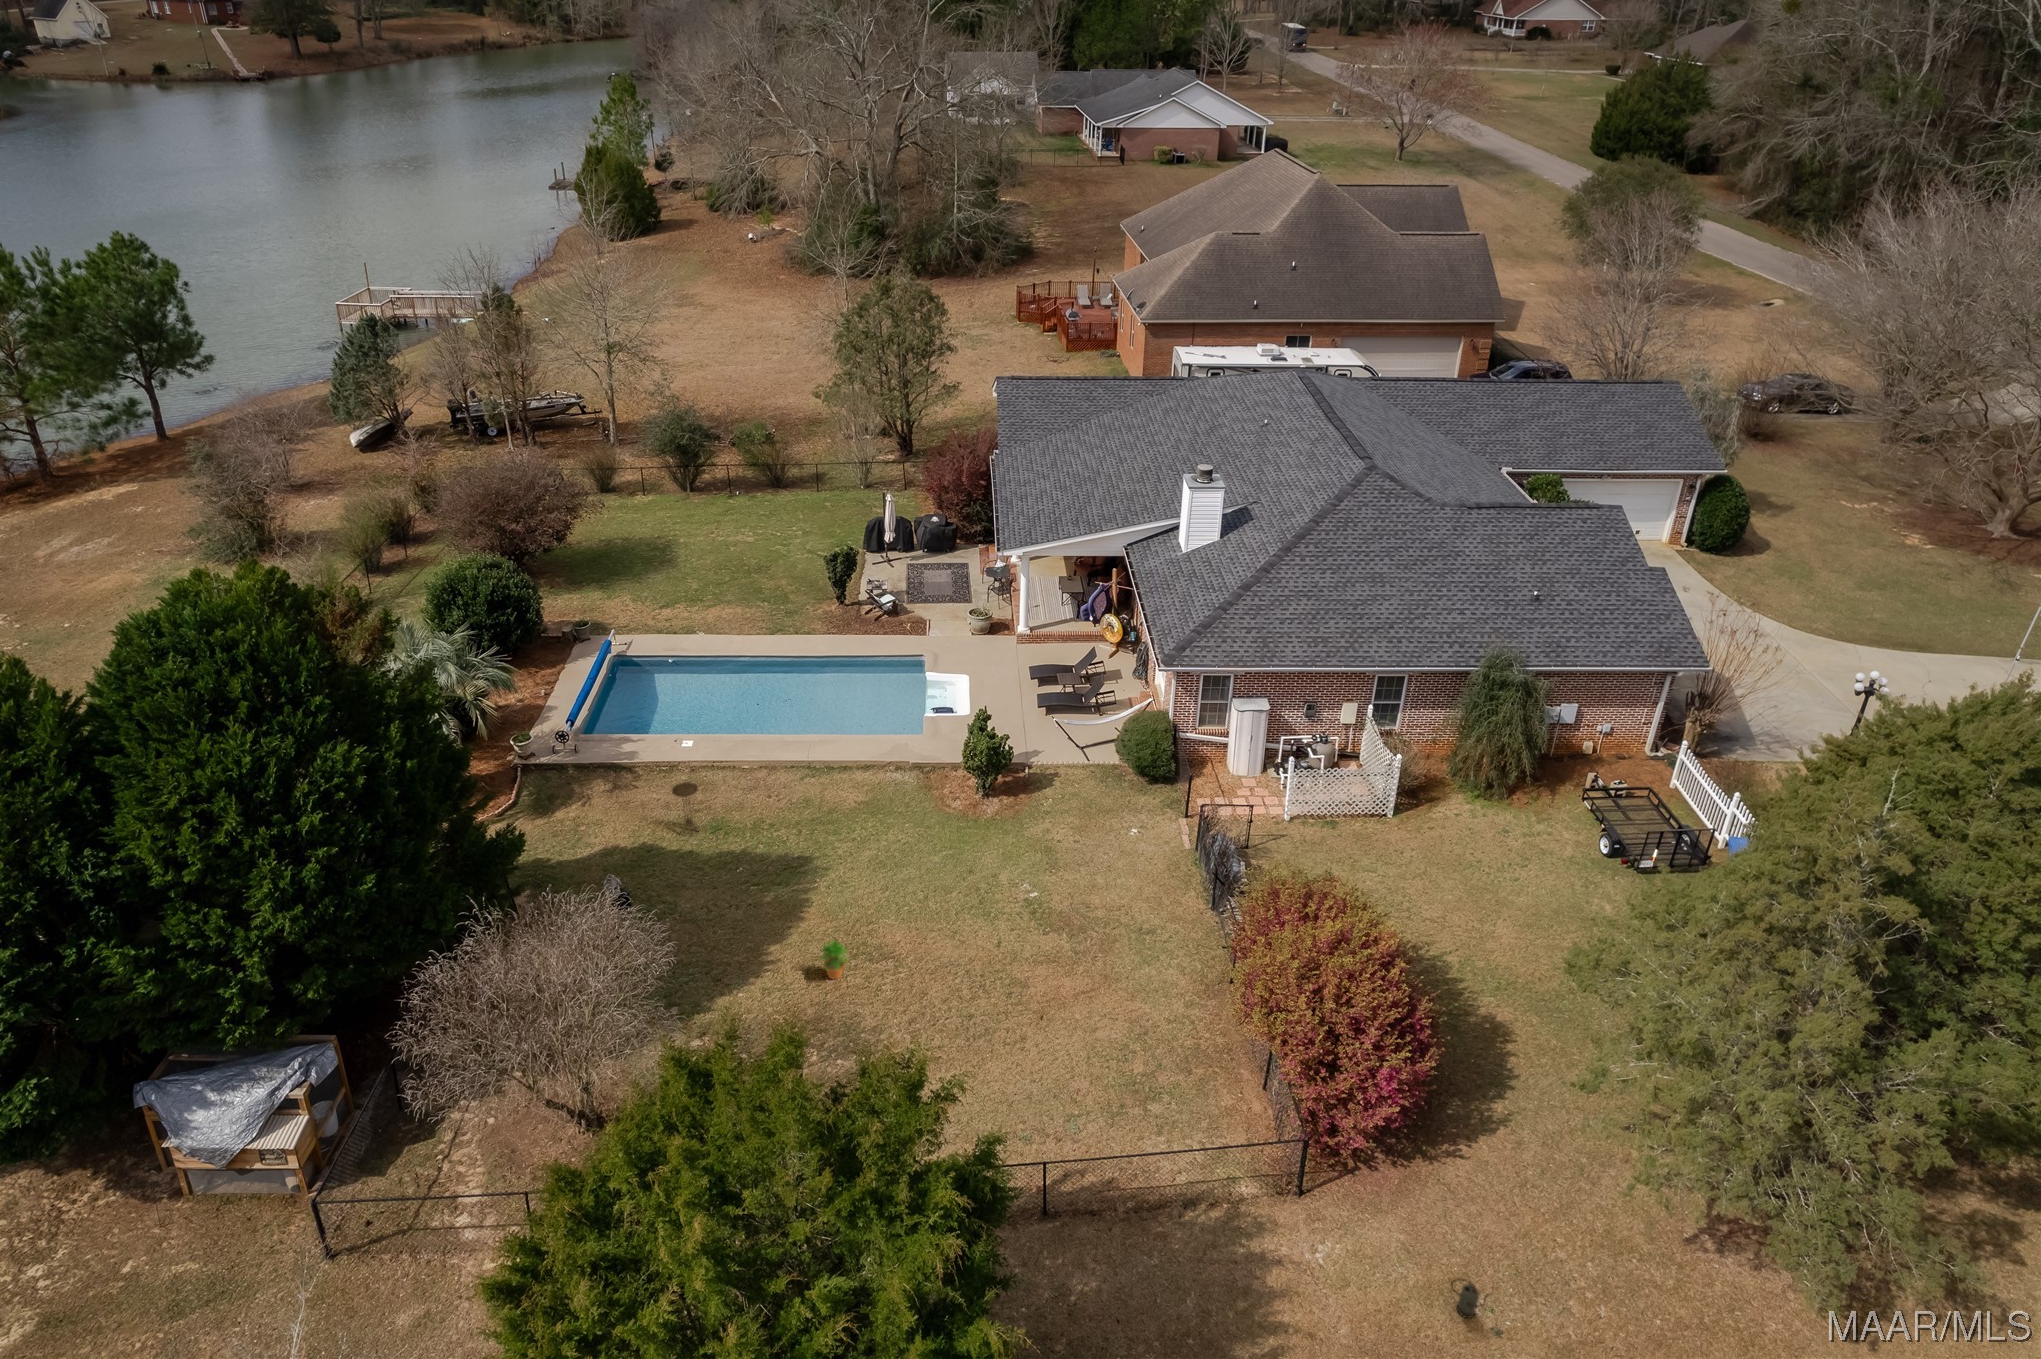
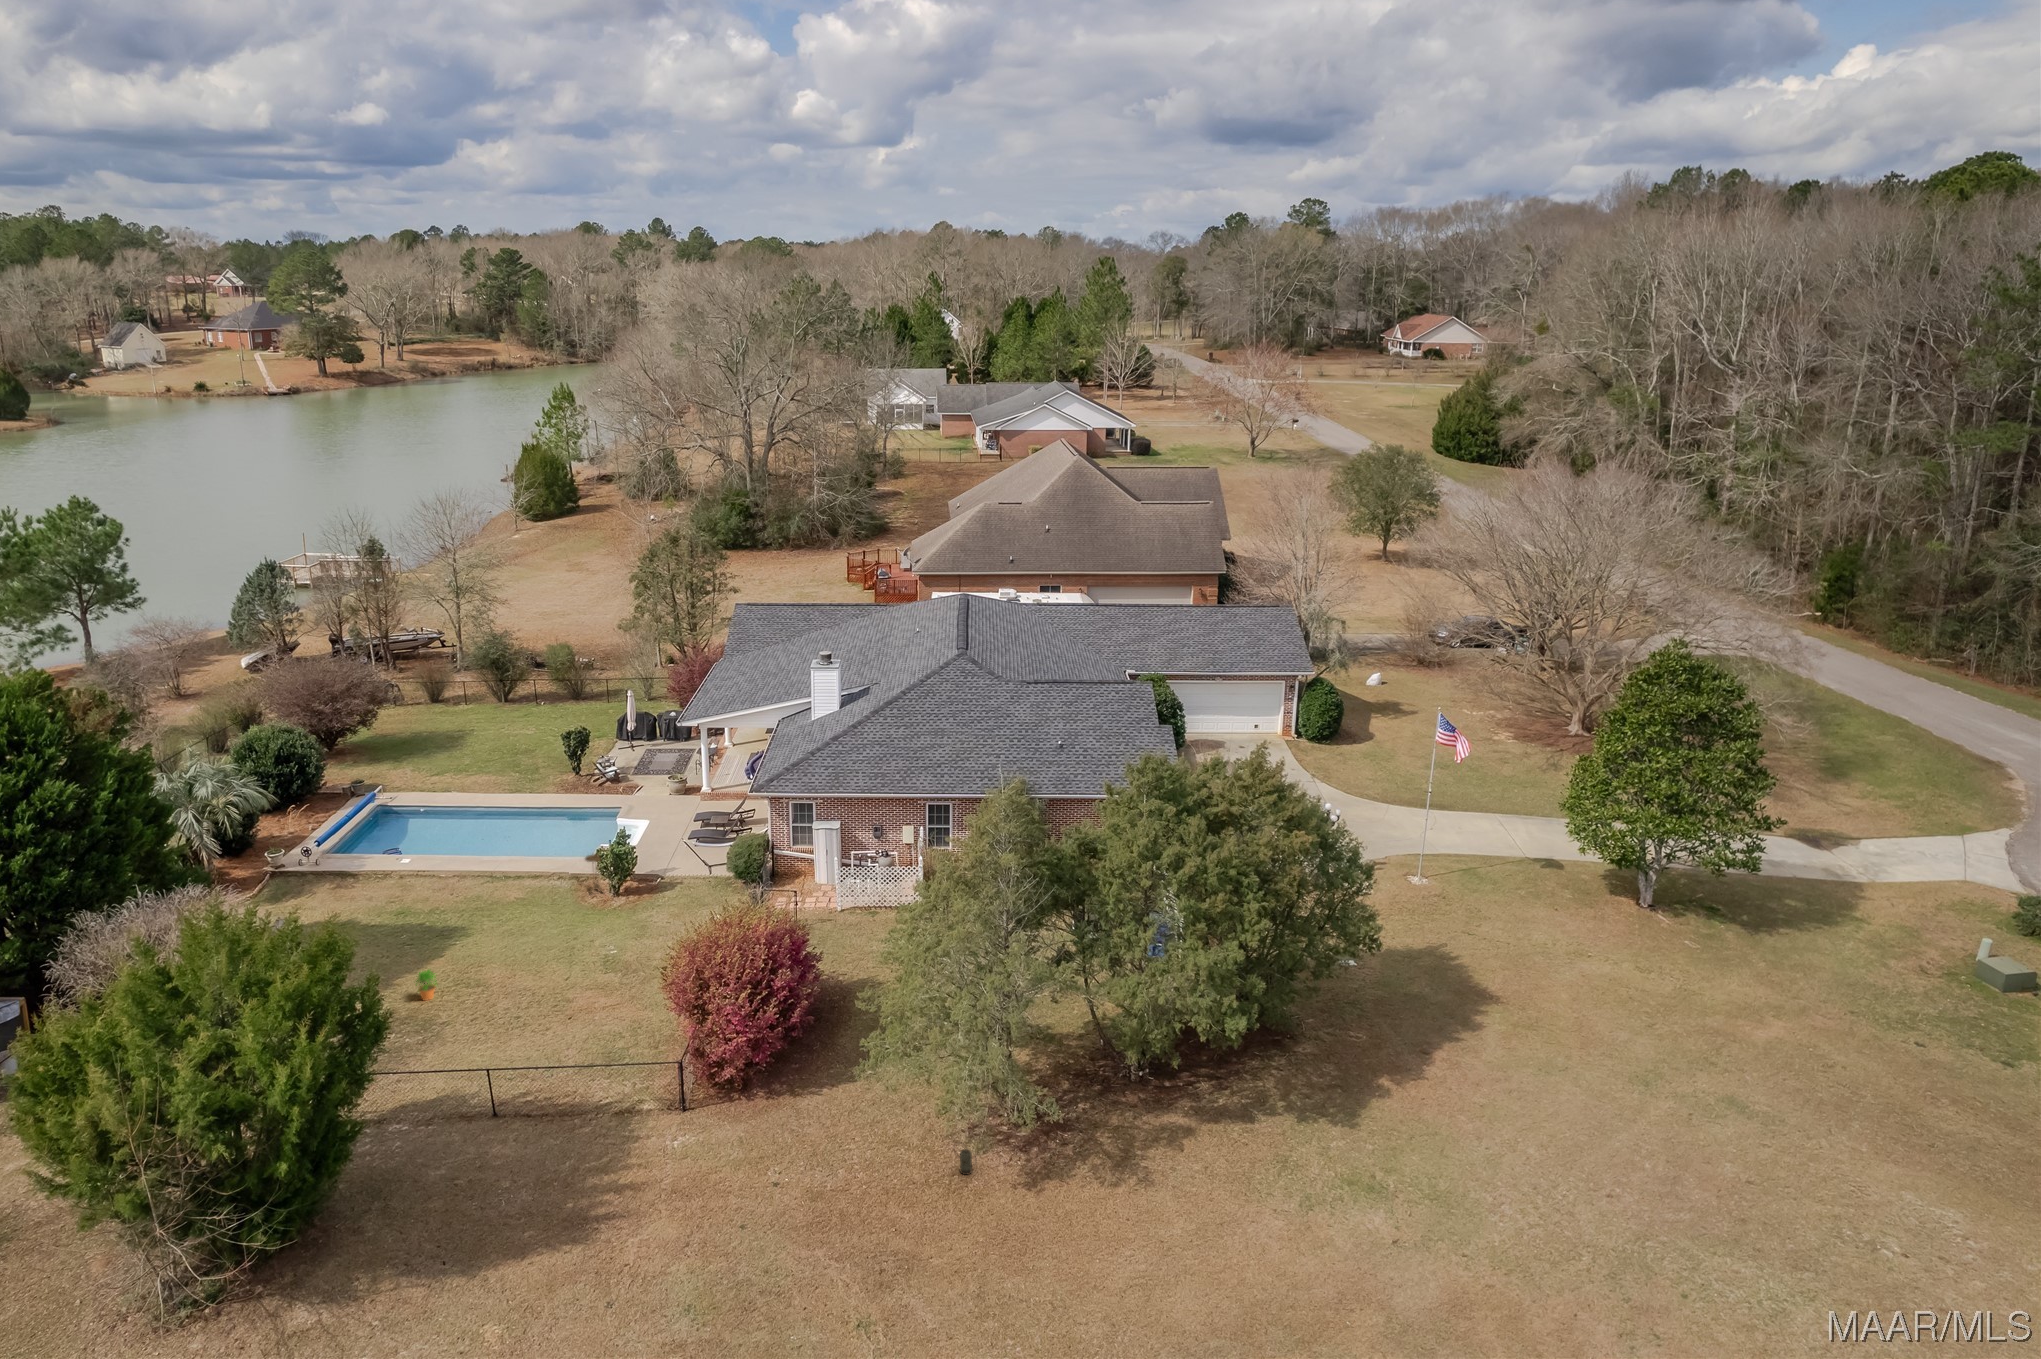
side table: present [672,782,698,833] -> present [585,854,603,893]
watering can: present [1451,1279,1491,1318] -> present [959,1148,973,1175]

